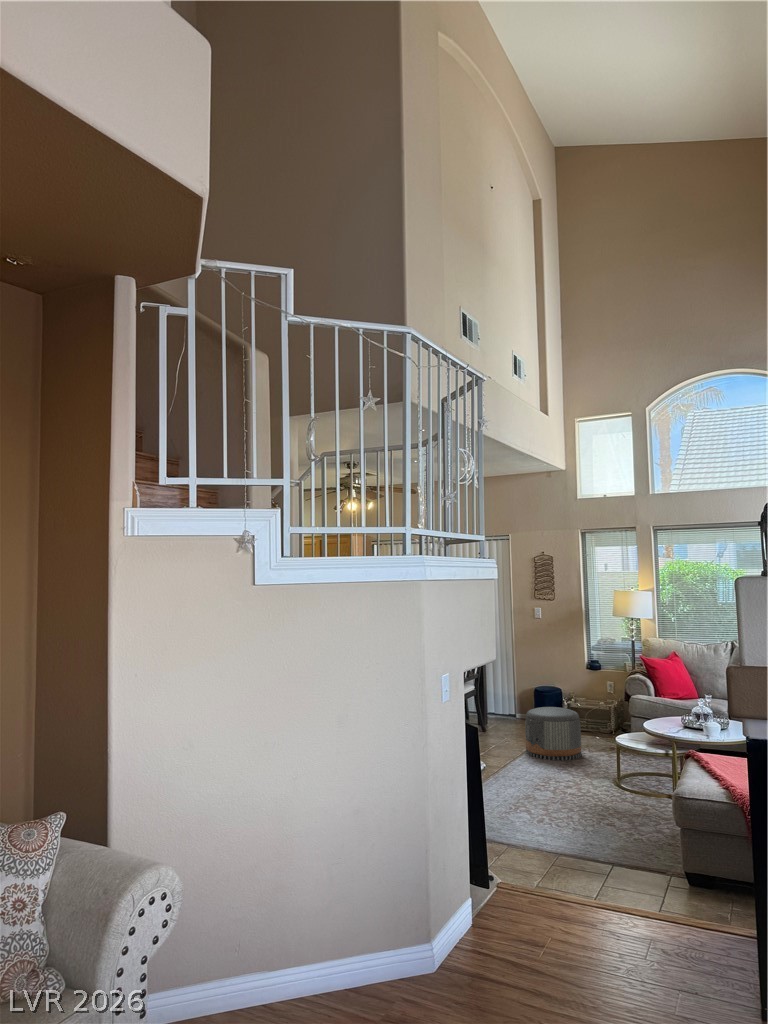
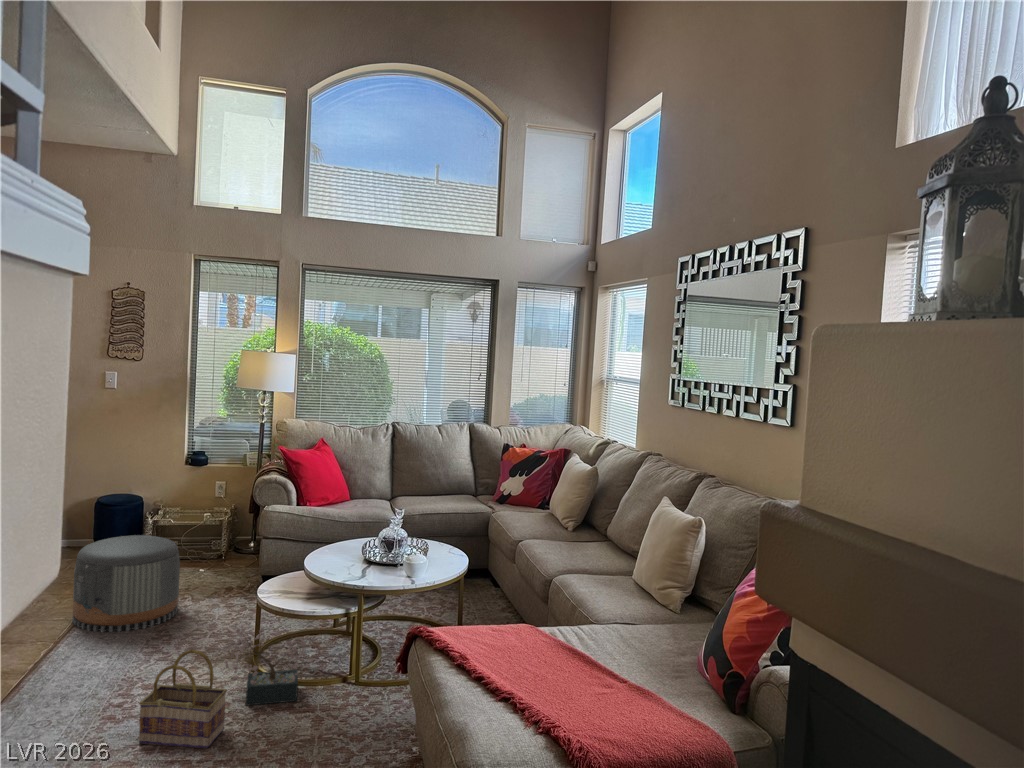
decorative plant: none [599,753,648,800] -> present [225,626,313,705]
basket: none [555,756,597,806] -> present [139,650,227,748]

